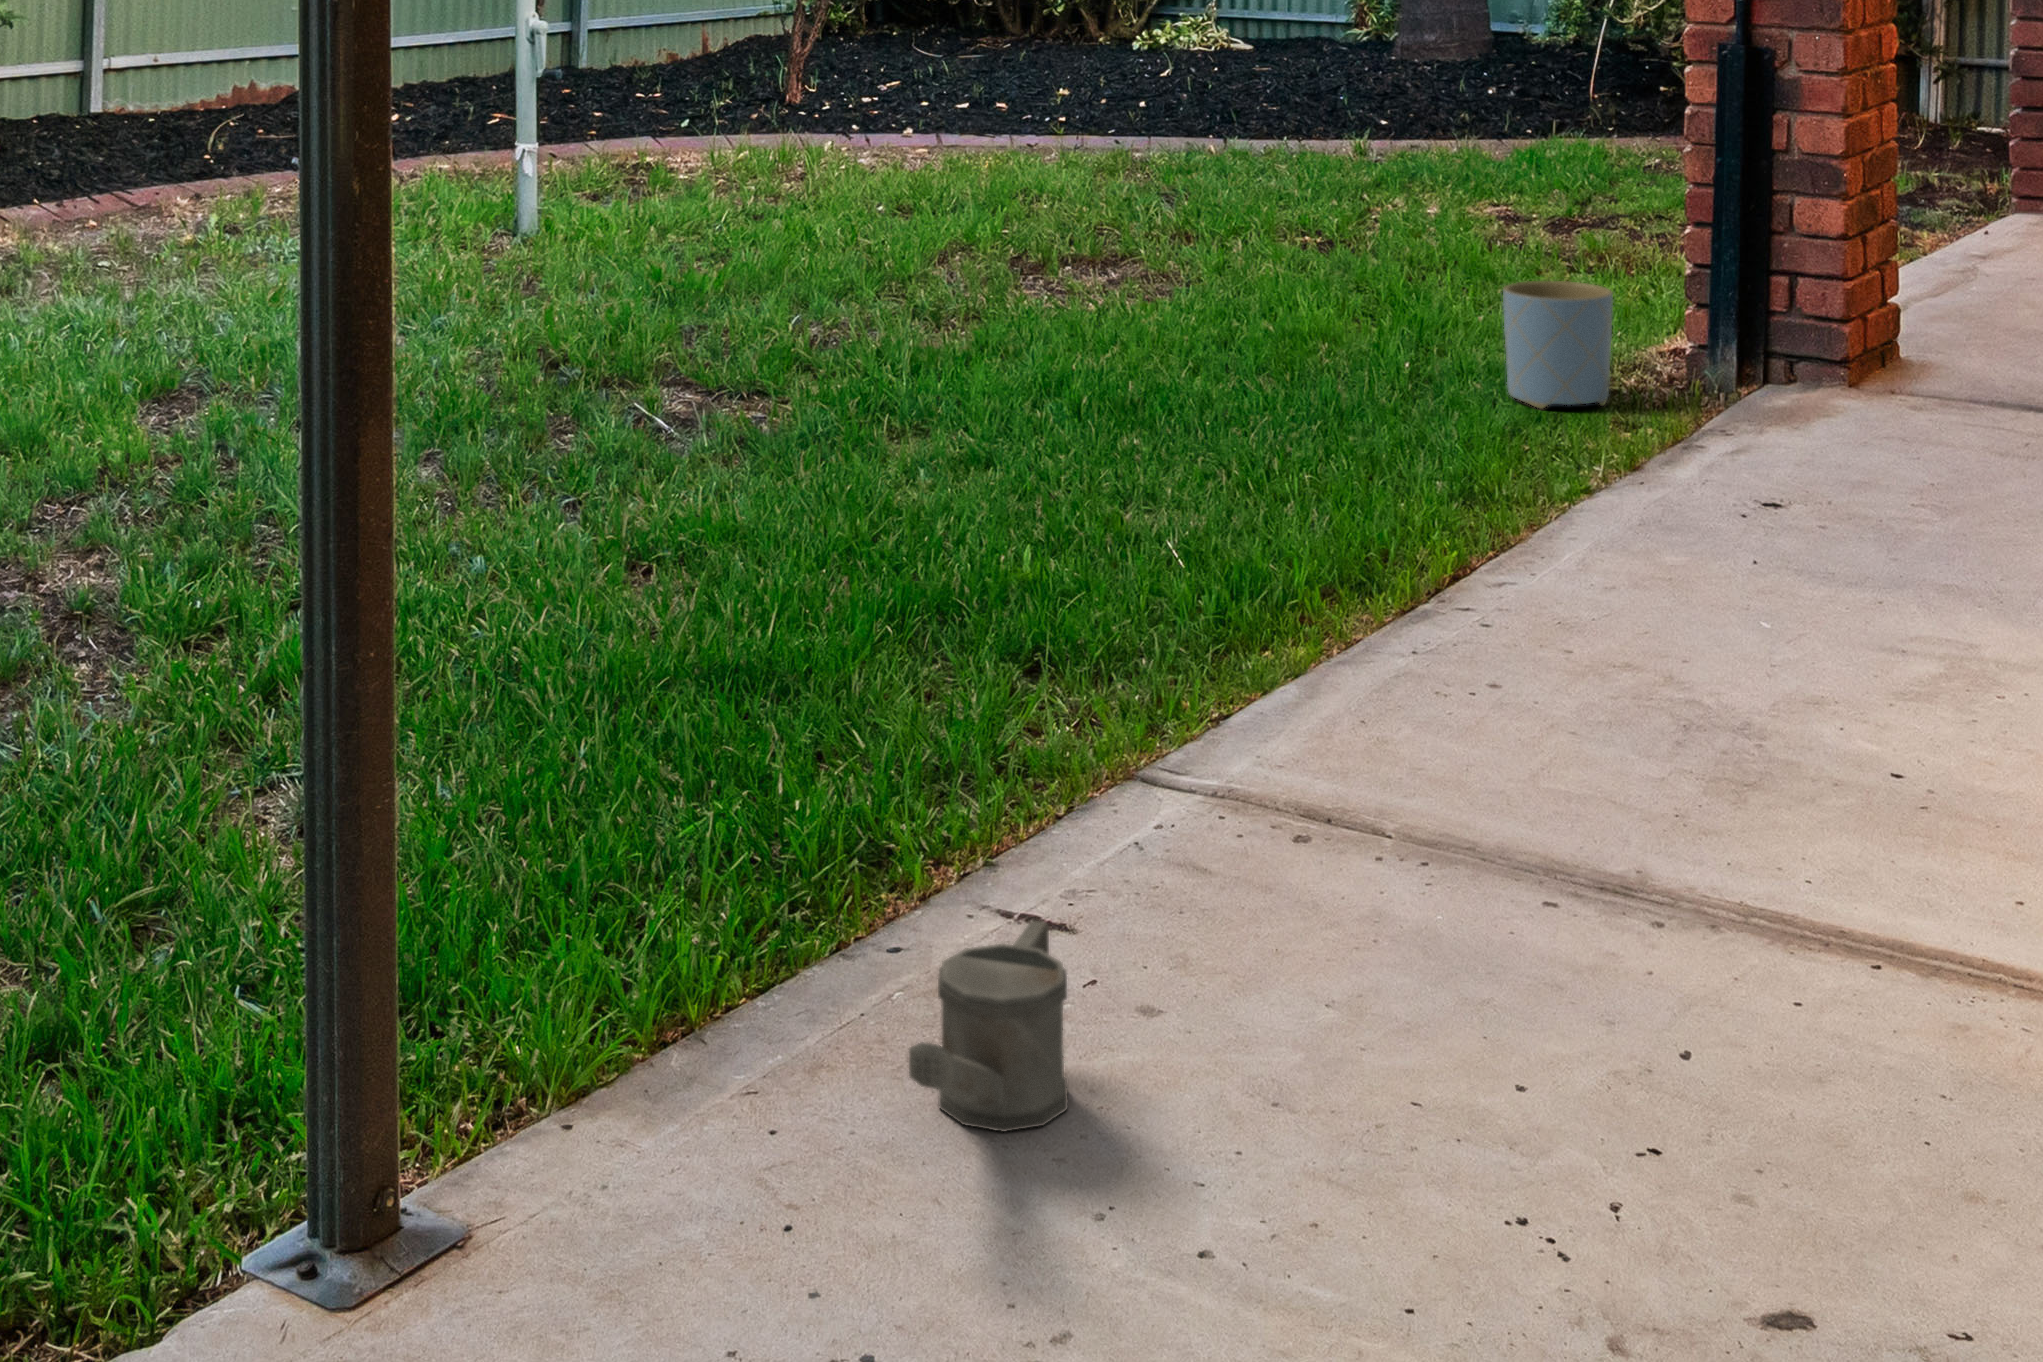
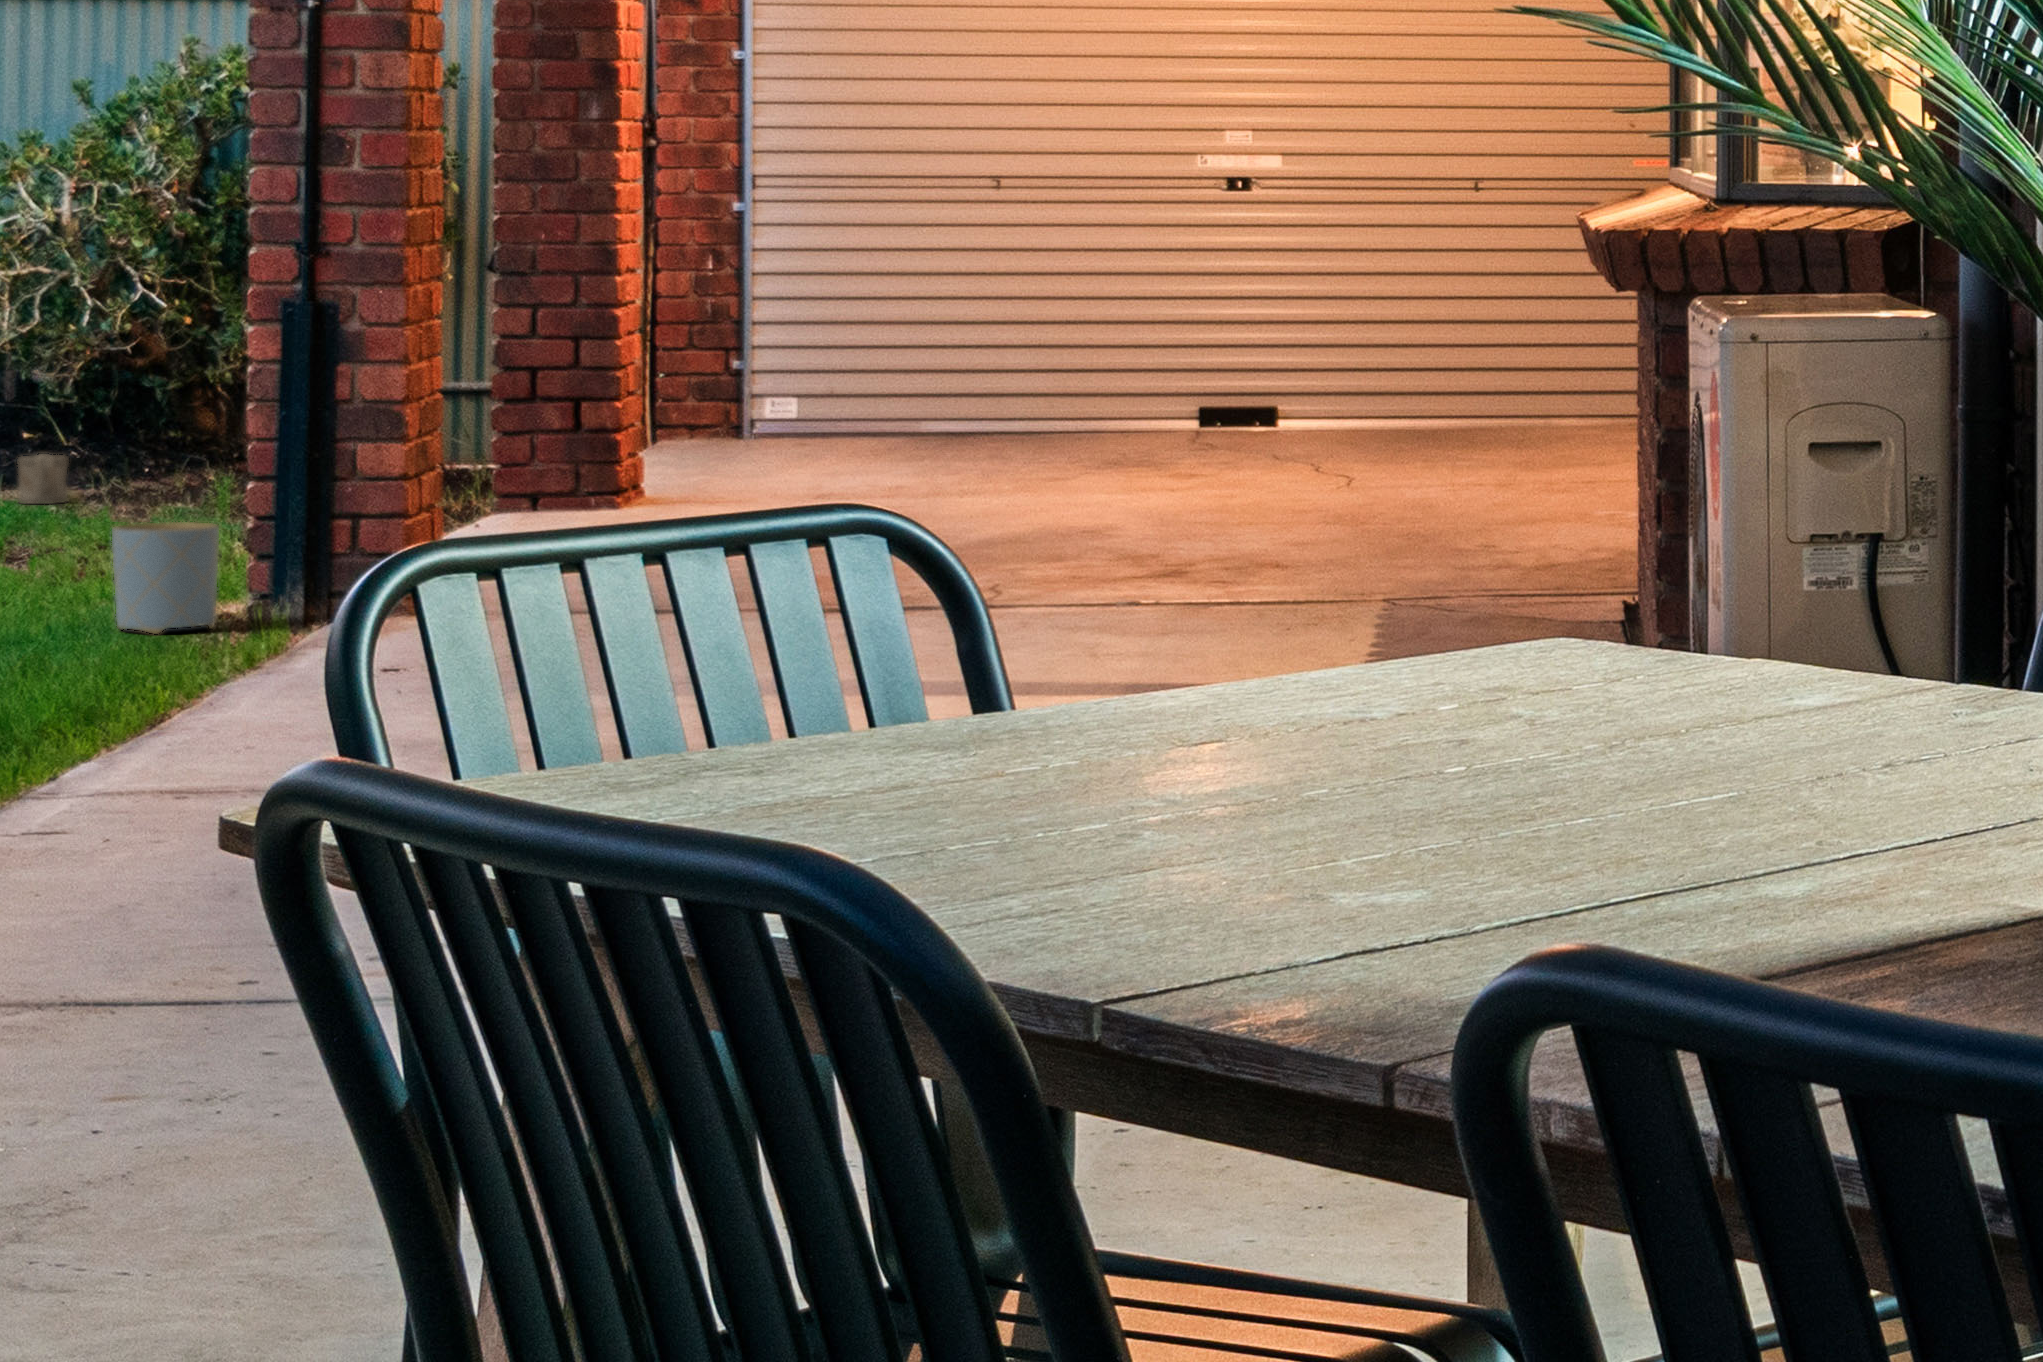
watering can: present [909,921,1068,1132] -> present [18,454,68,504]

